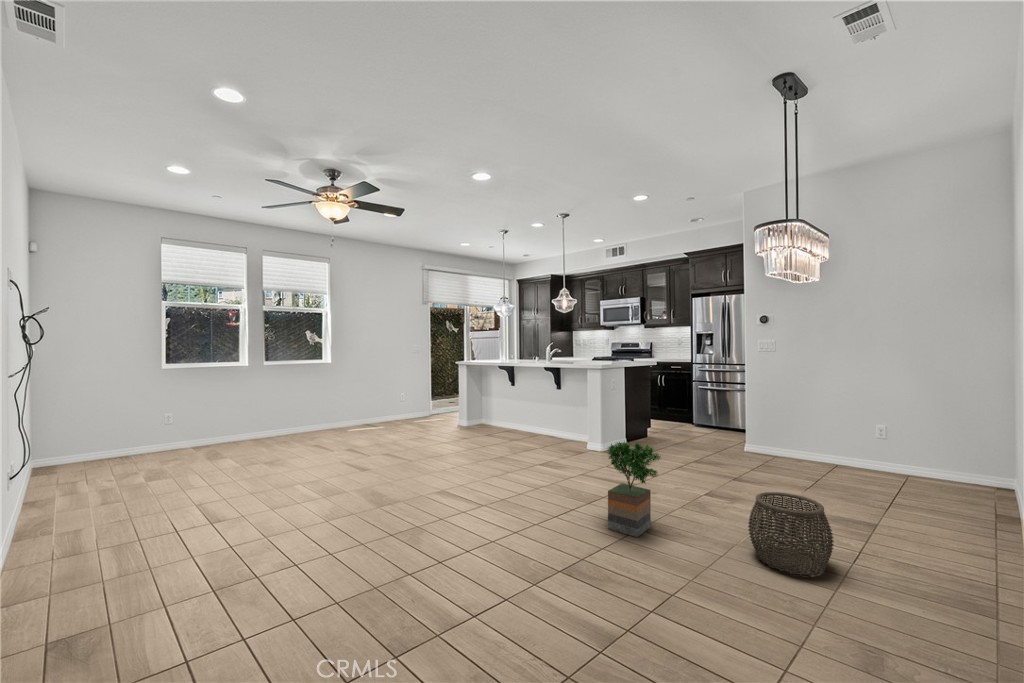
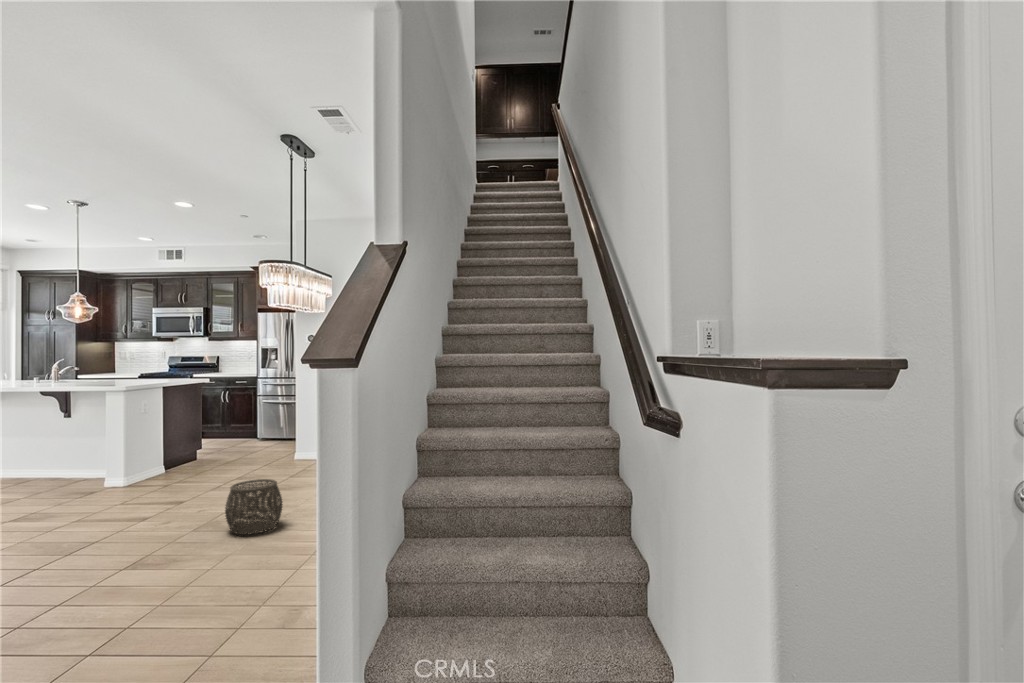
potted tree: present [607,442,661,537] -> none [93,461,156,545]

